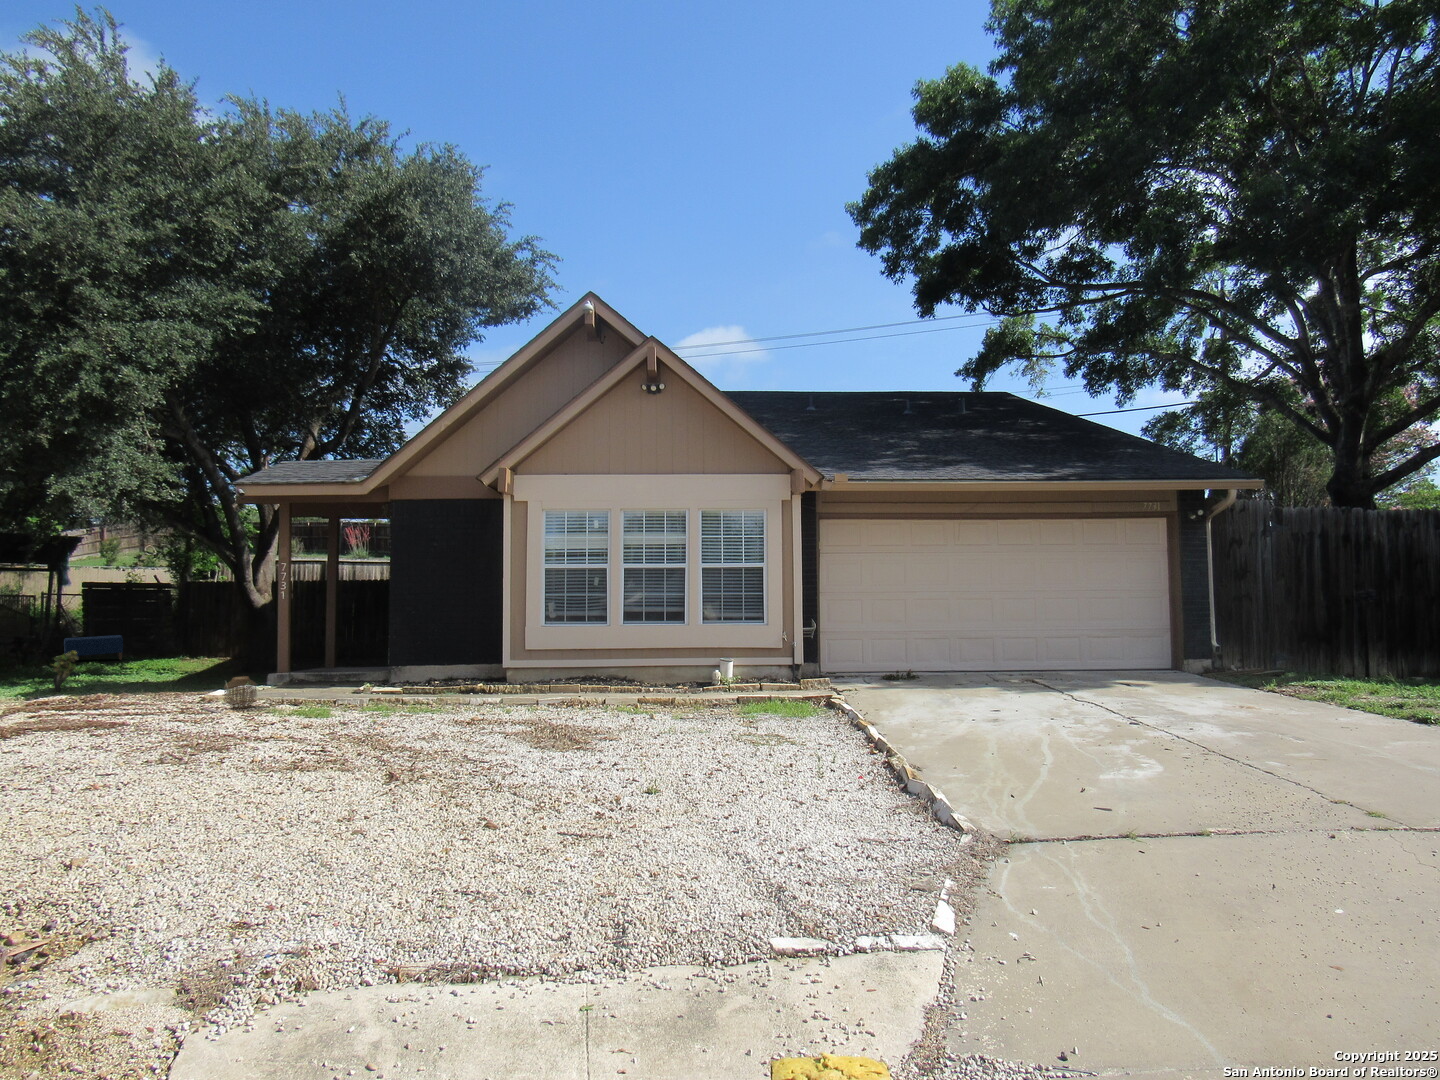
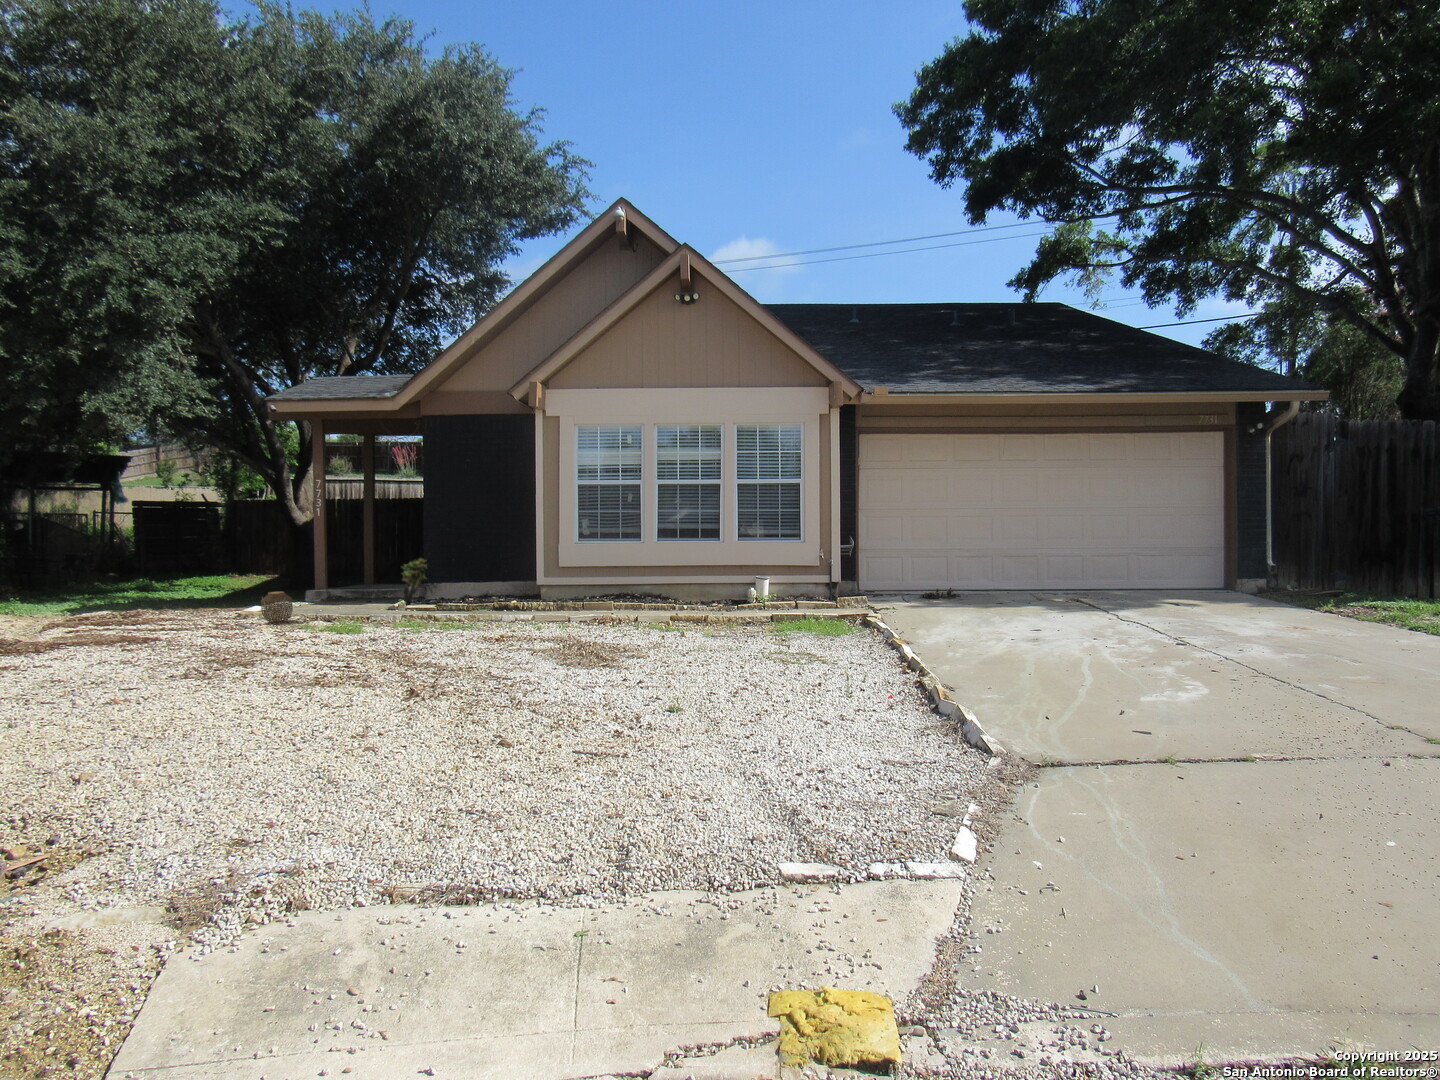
bench: present [64,635,123,660] -> none [121,552,177,579]
potted plant: present [52,651,78,692] -> present [402,558,427,605]

